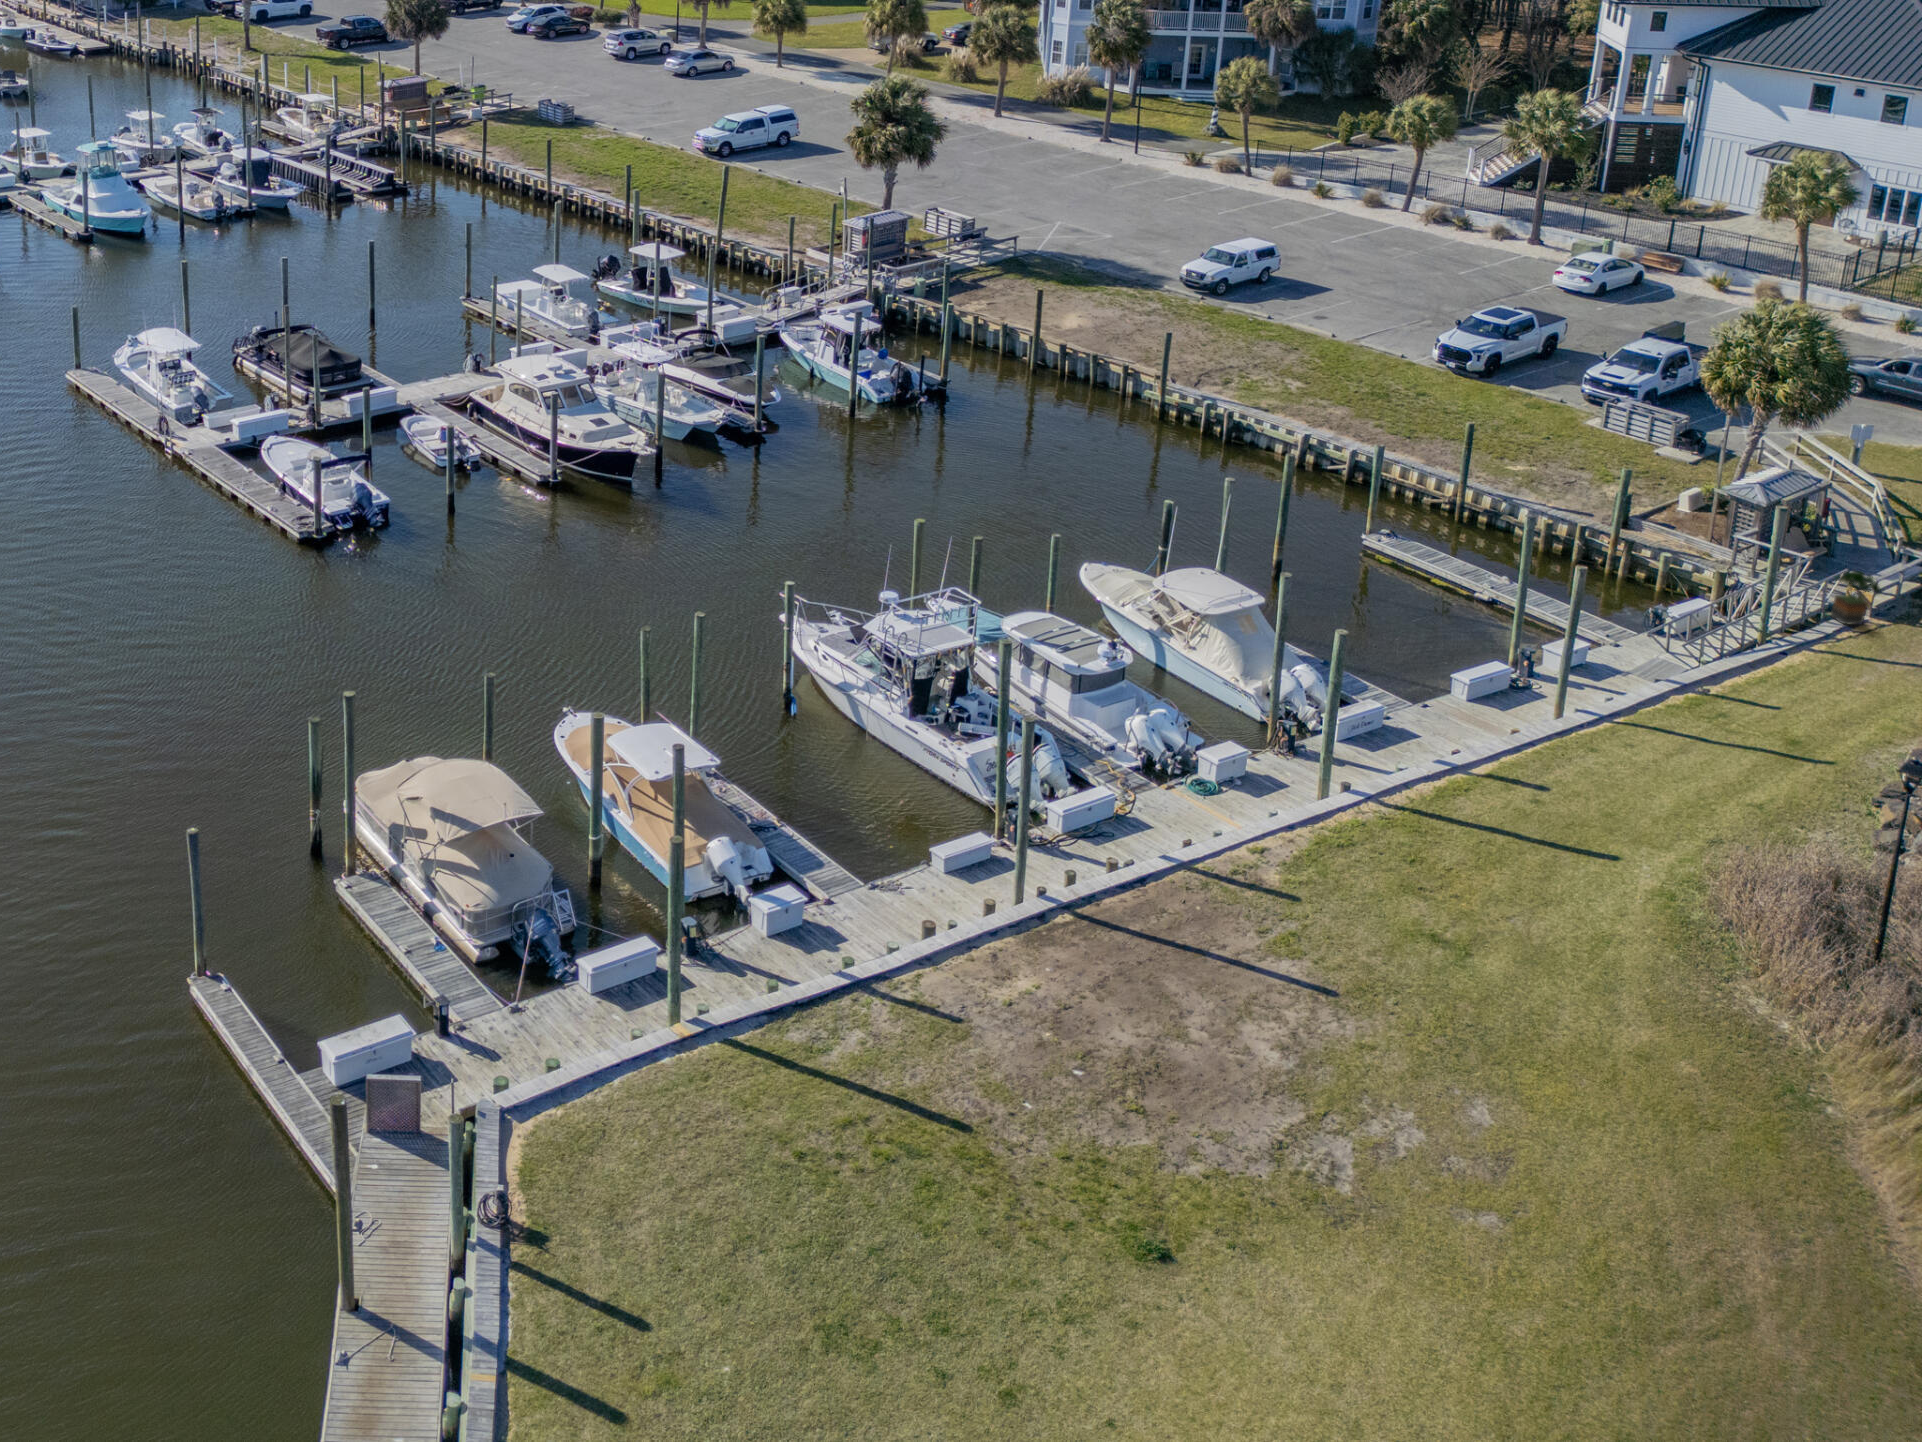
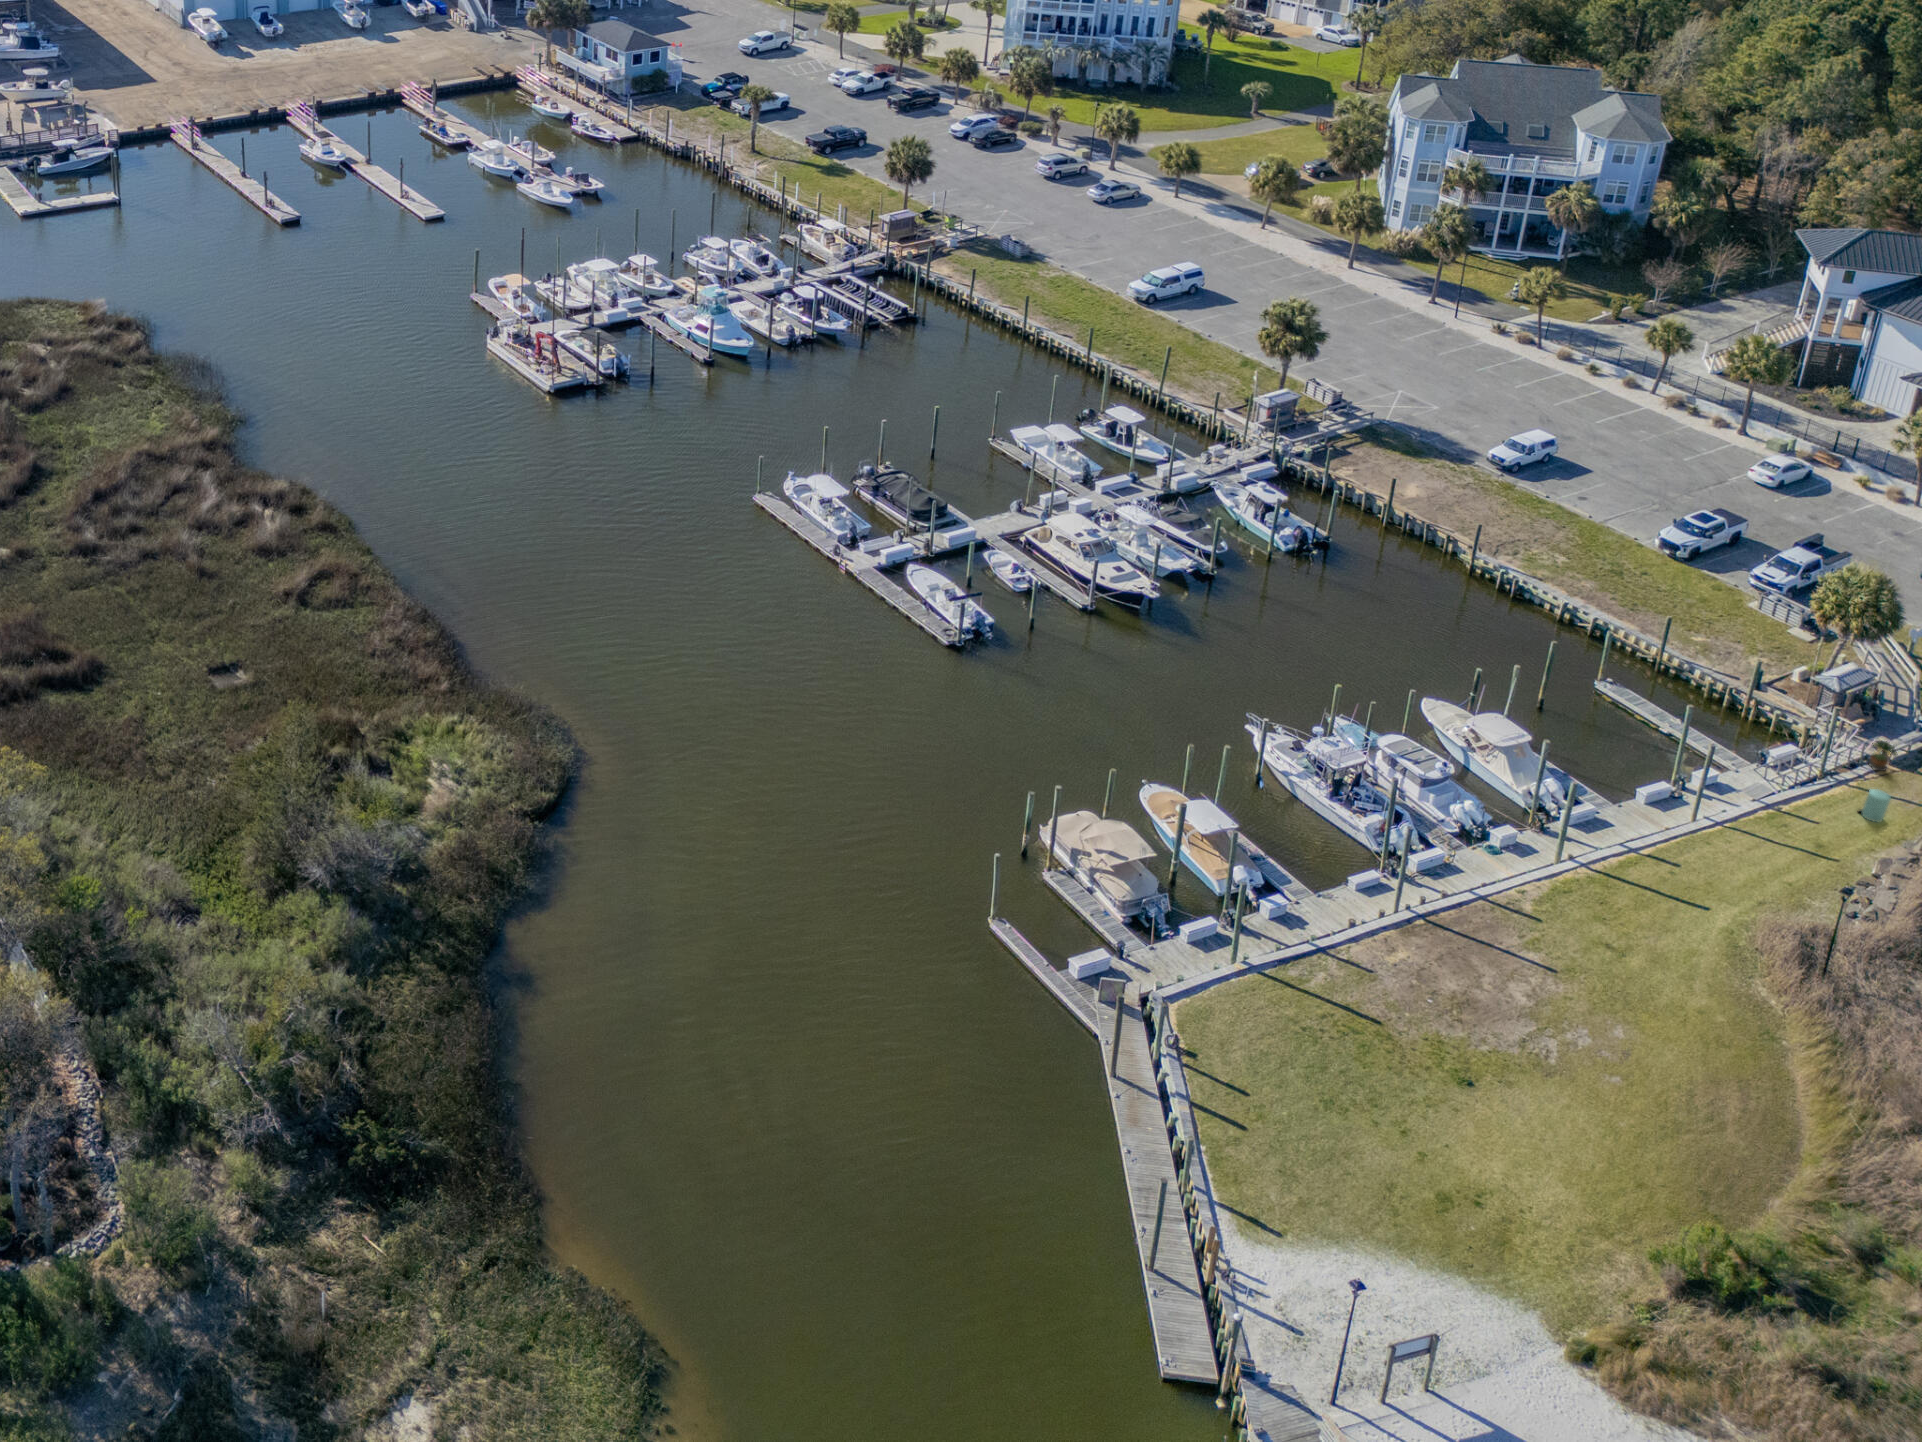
trash can: none [1838,638,1897,699] -> present [1859,789,1891,822]

